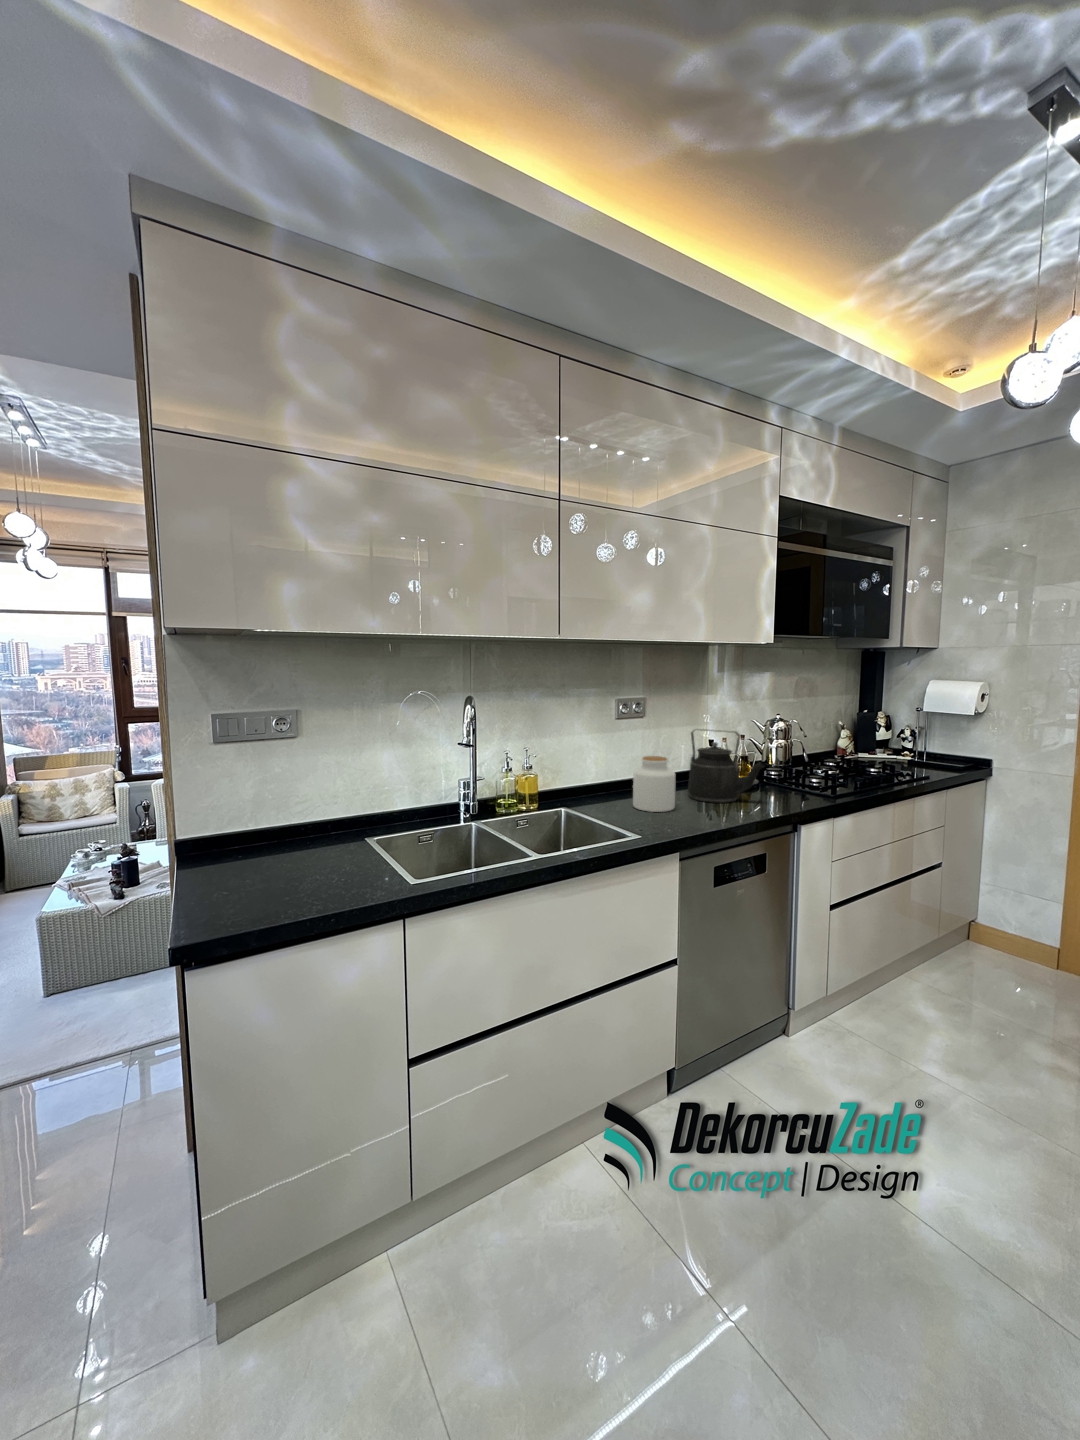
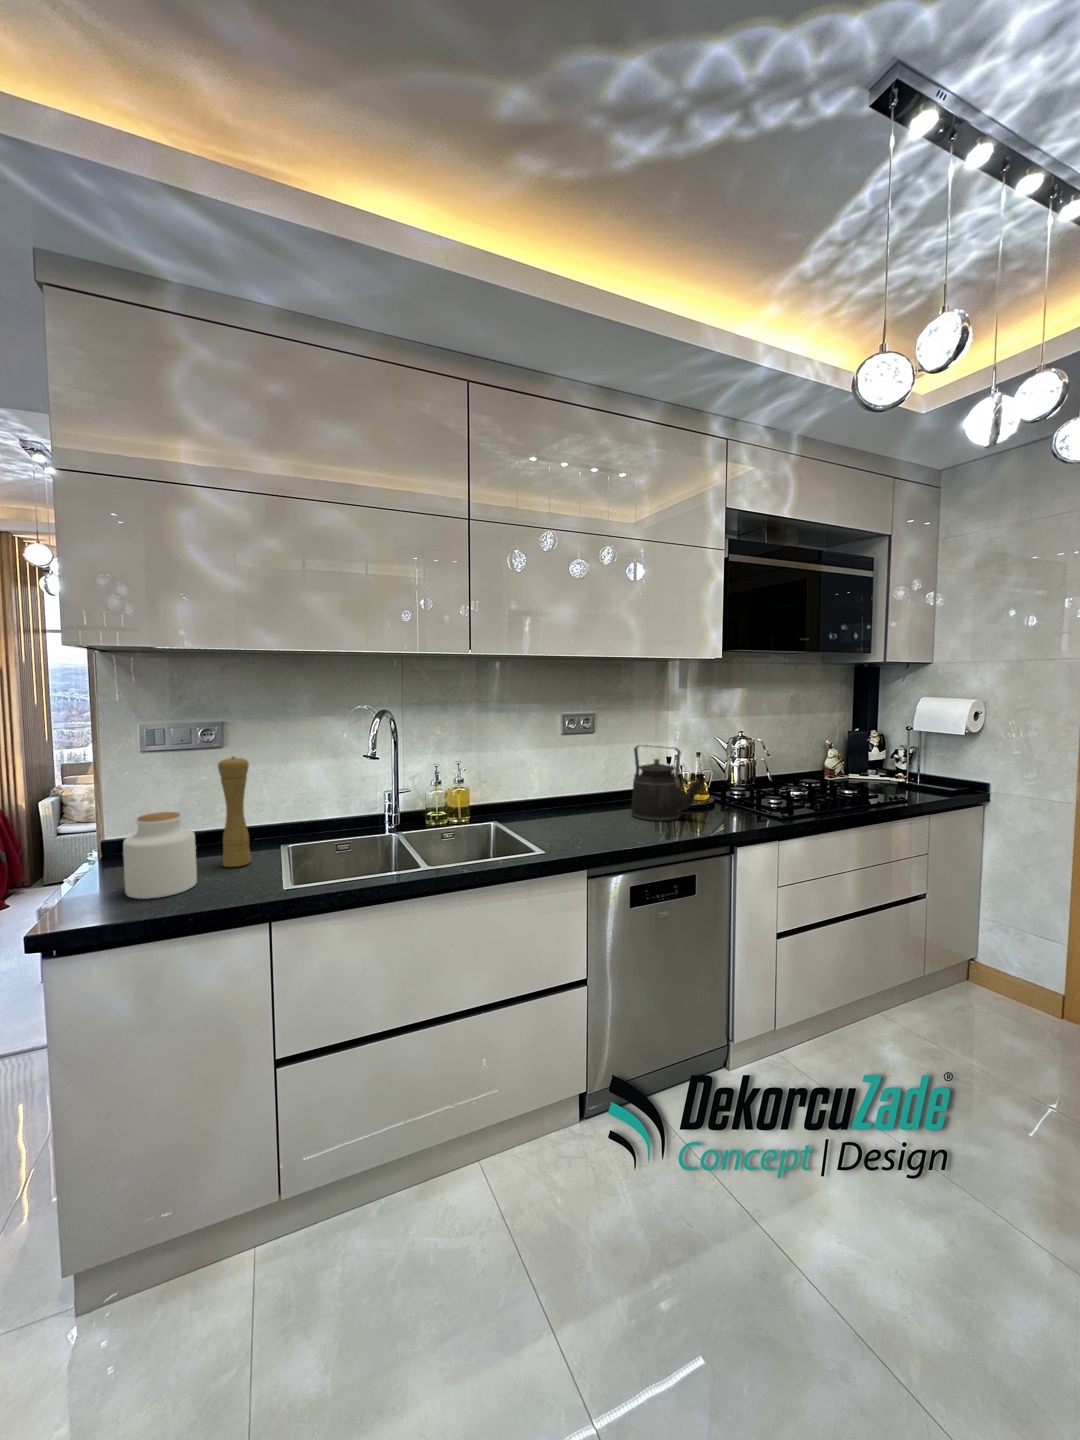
pepper mill: none [319,748,351,863] -> present [218,757,251,867]
jar: present [633,756,676,812] -> present [123,812,197,899]

